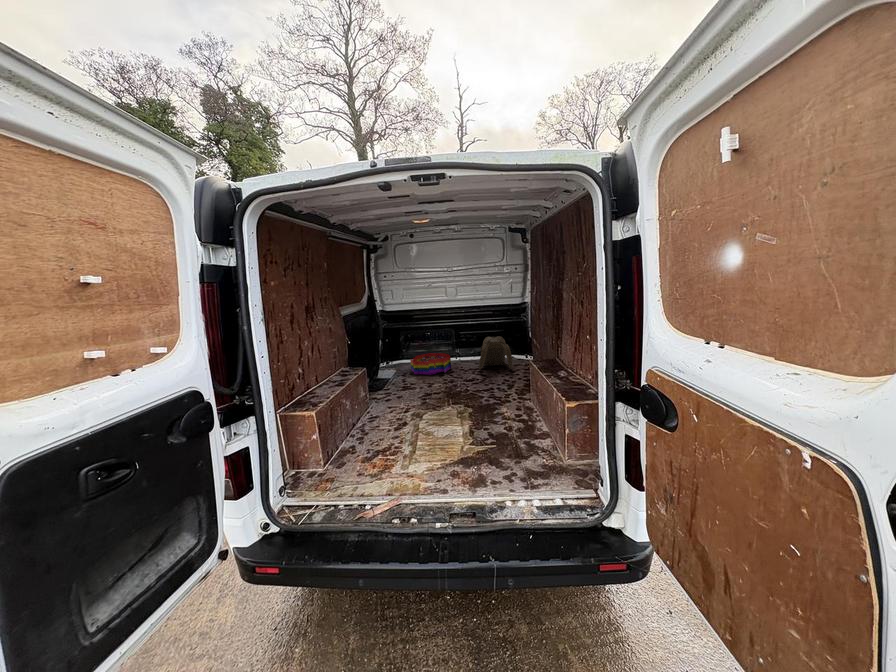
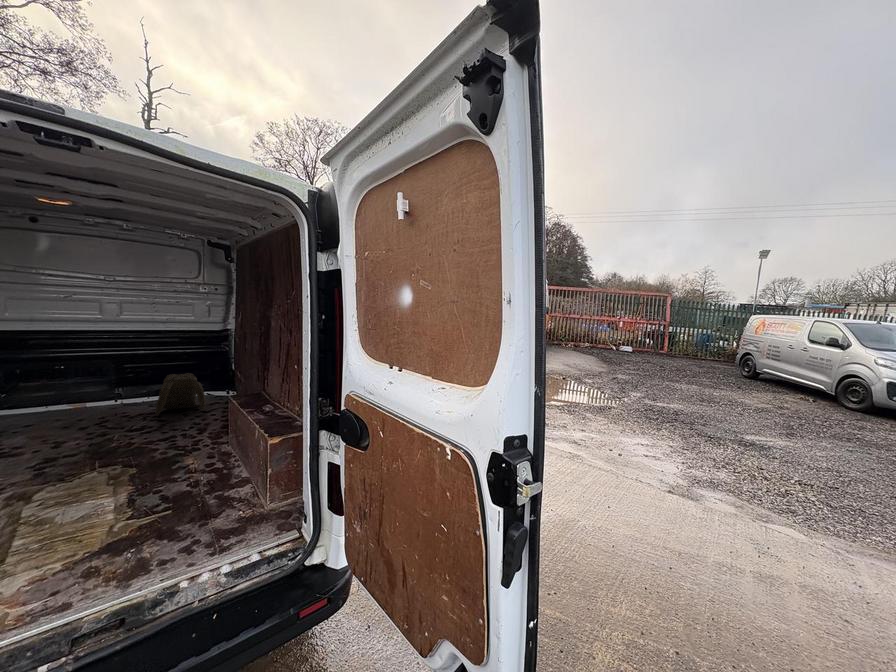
storage bin: present [410,353,451,375] -> none [23,399,108,434]

